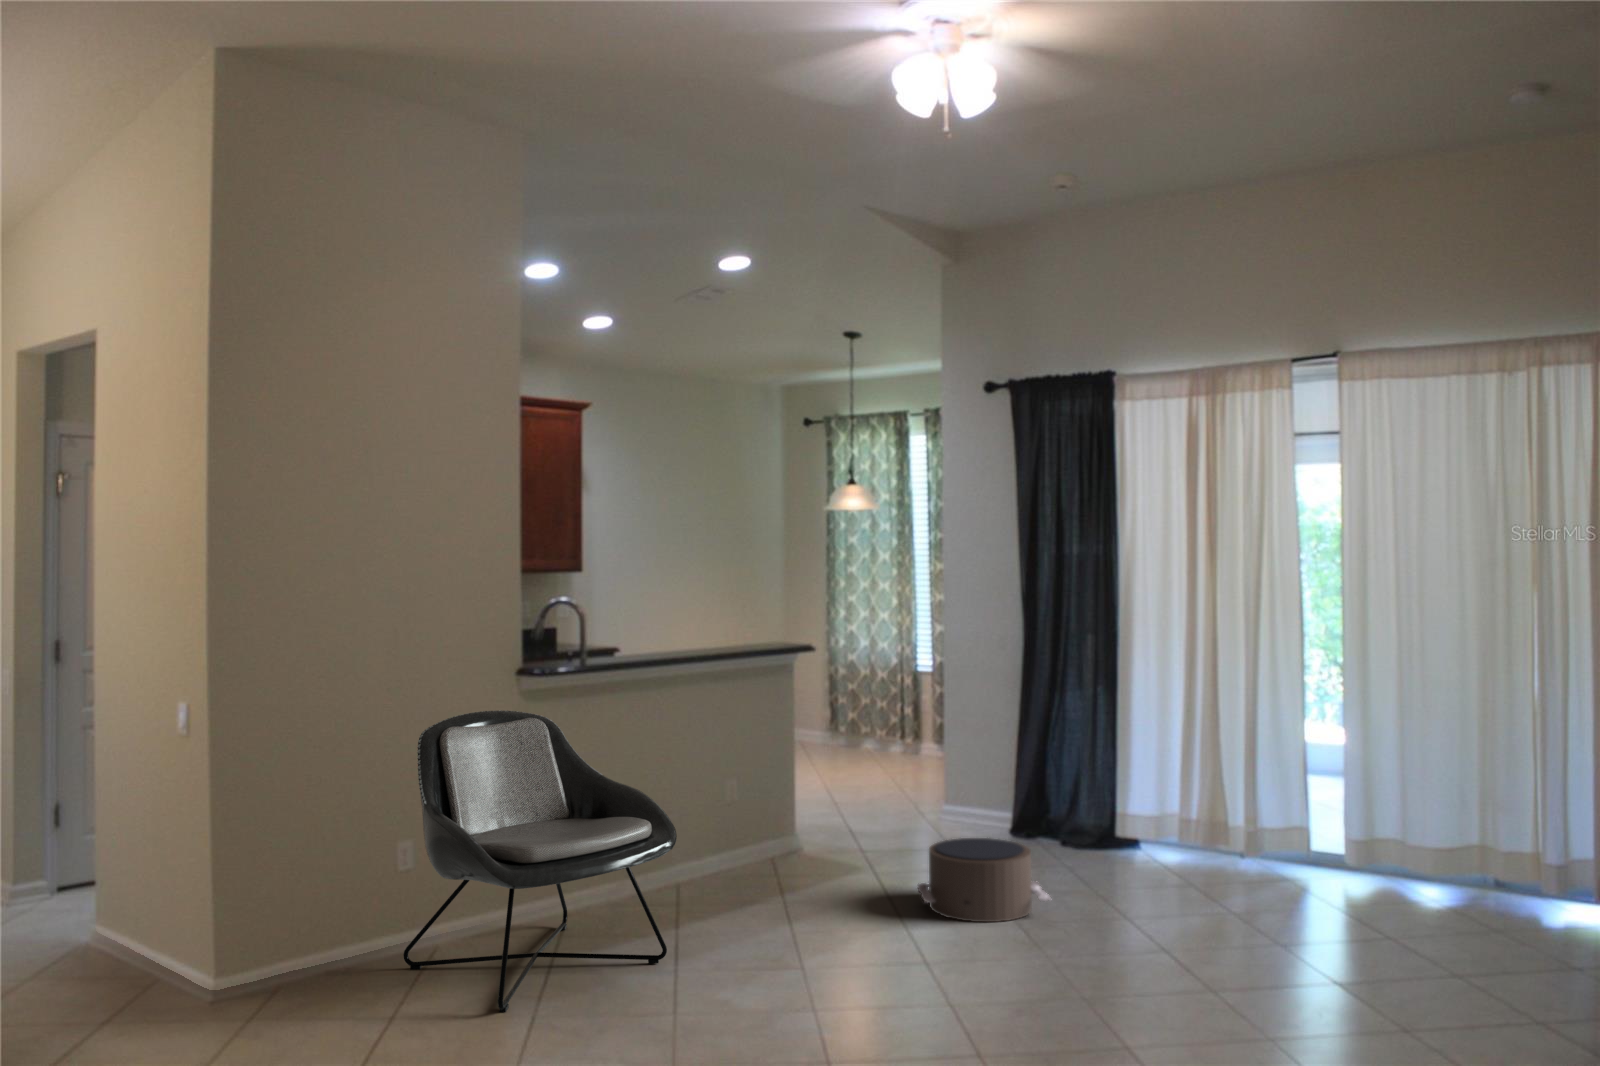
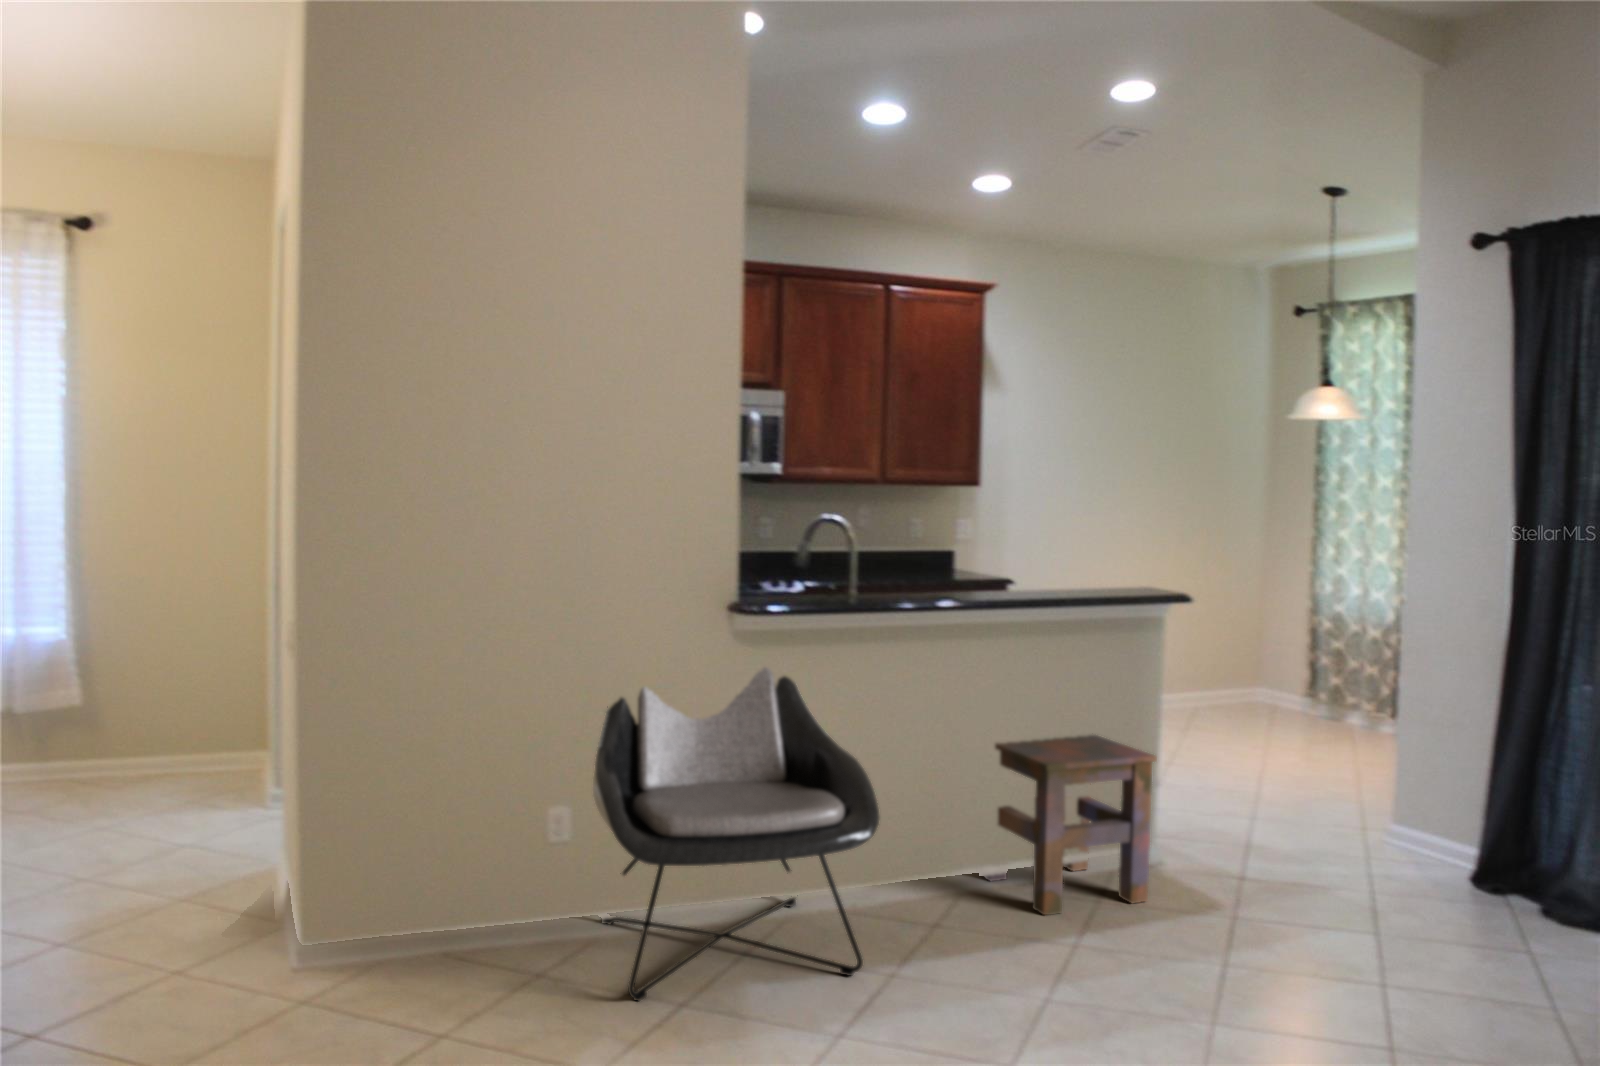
side table: none [687,757,826,901] -> present [985,735,1157,915]
pouf: present [918,838,1051,922] -> none [1244,883,1450,1021]

